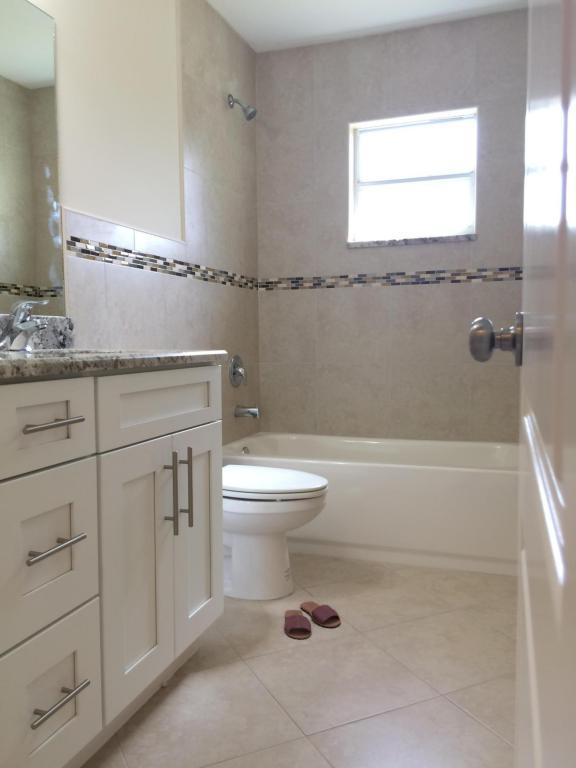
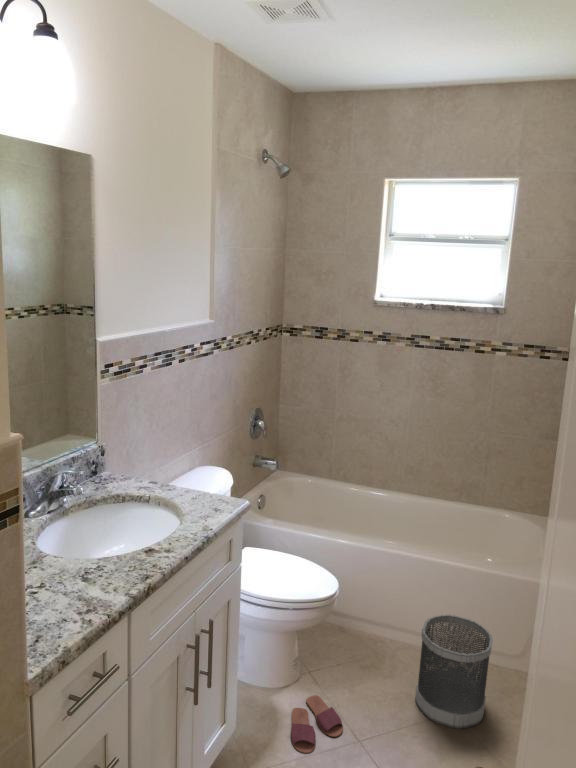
wastebasket: none [417,510,492,617] -> present [415,615,493,729]

